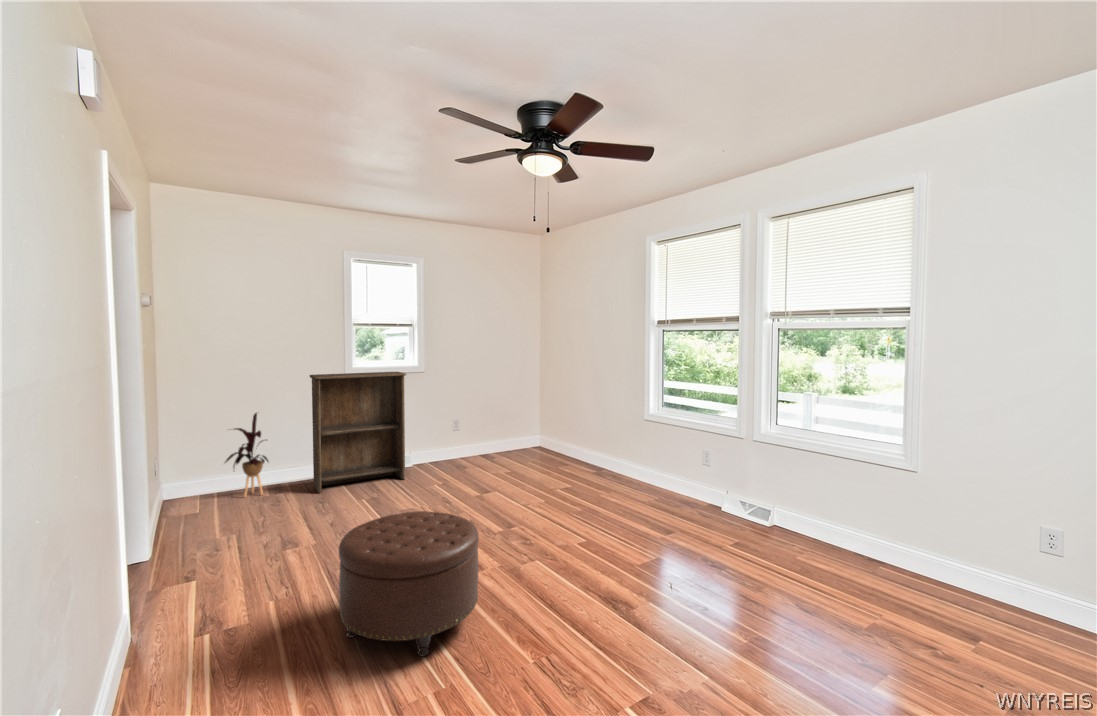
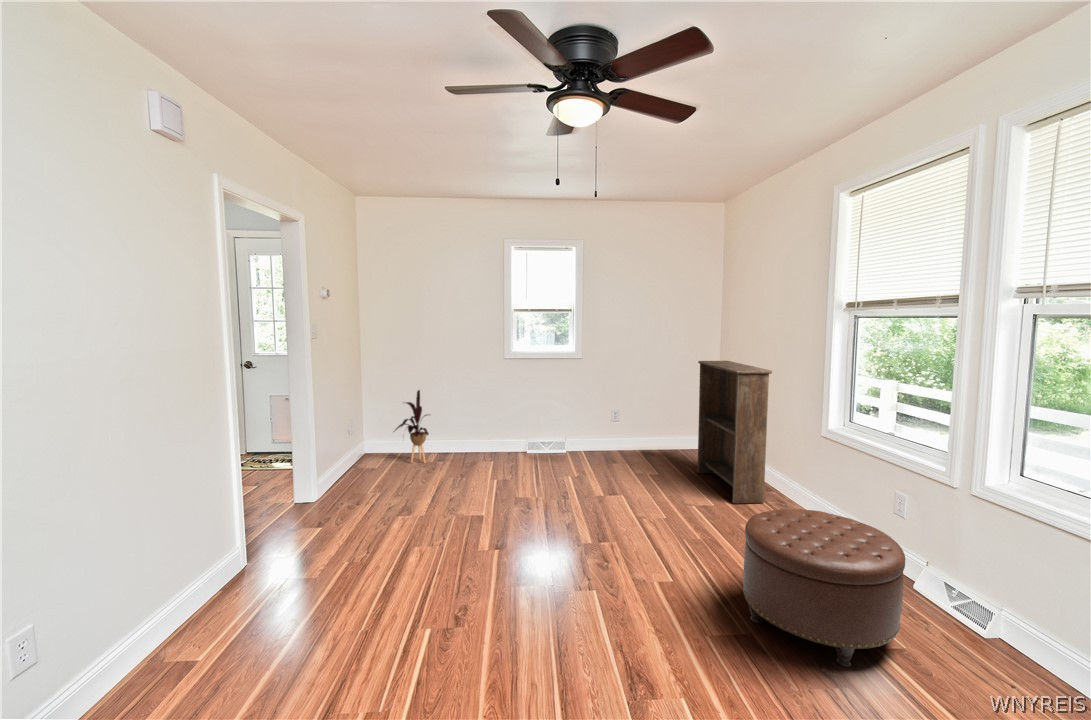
bookshelf: present [310,372,406,493] -> present [697,361,772,503]
ottoman: present [339,511,479,656] -> present [743,509,905,667]

